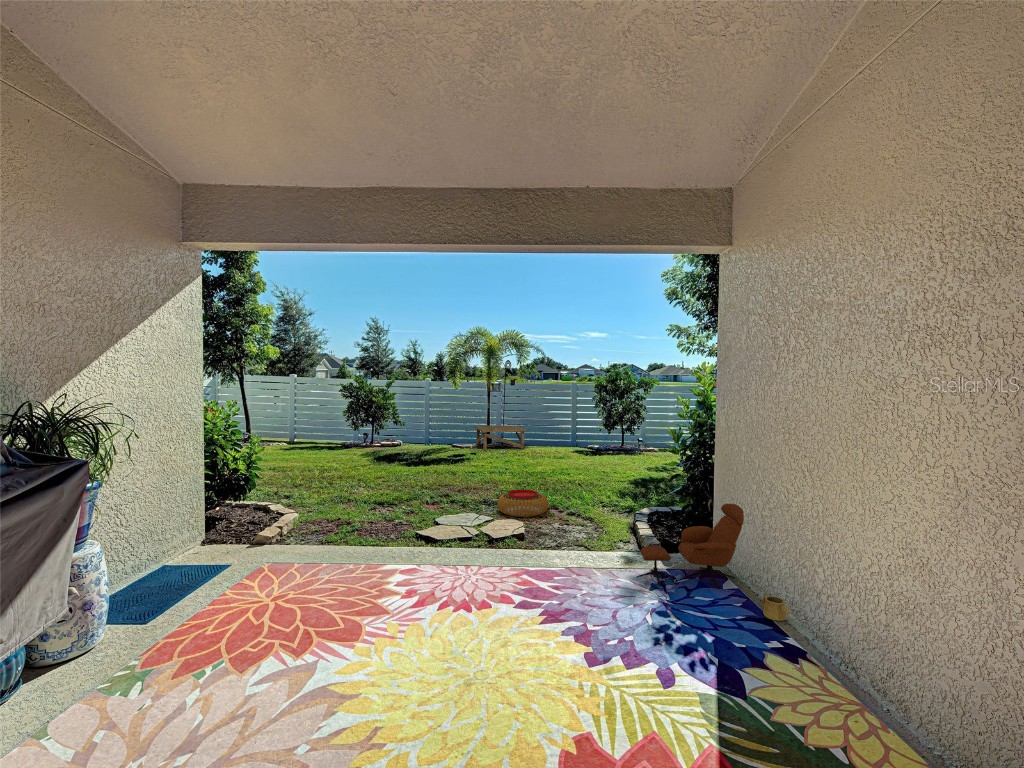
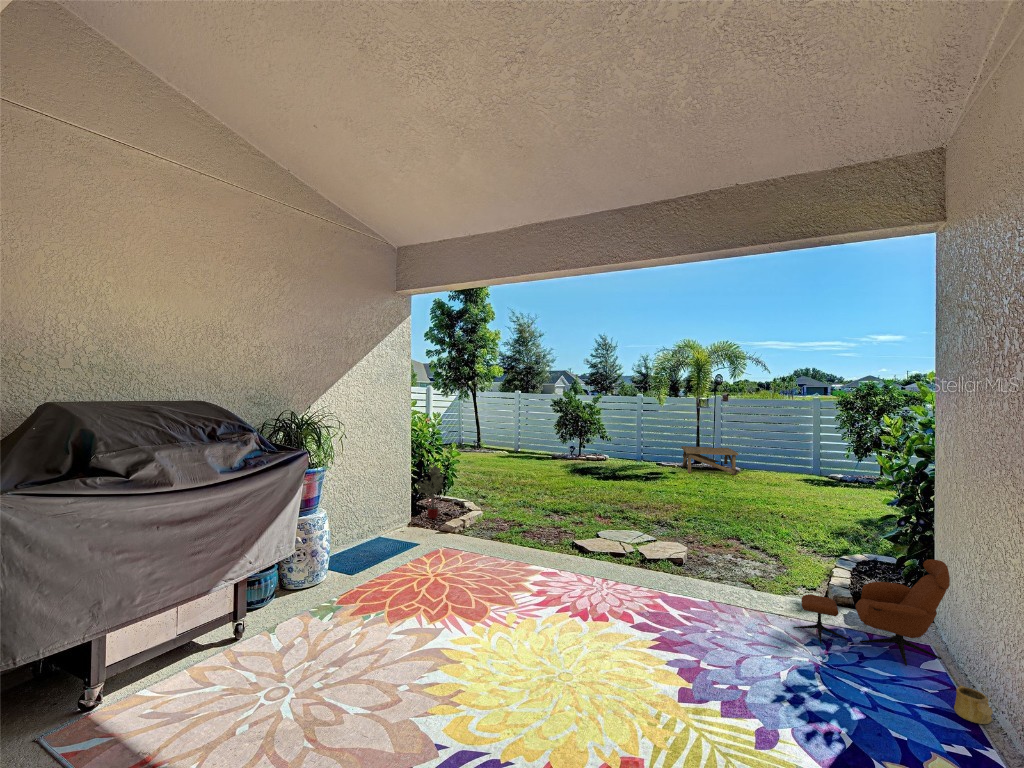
potted tree: none [205,465,246,533] -> present [417,463,444,519]
pouf: present [498,489,548,517] -> none [668,514,726,544]

